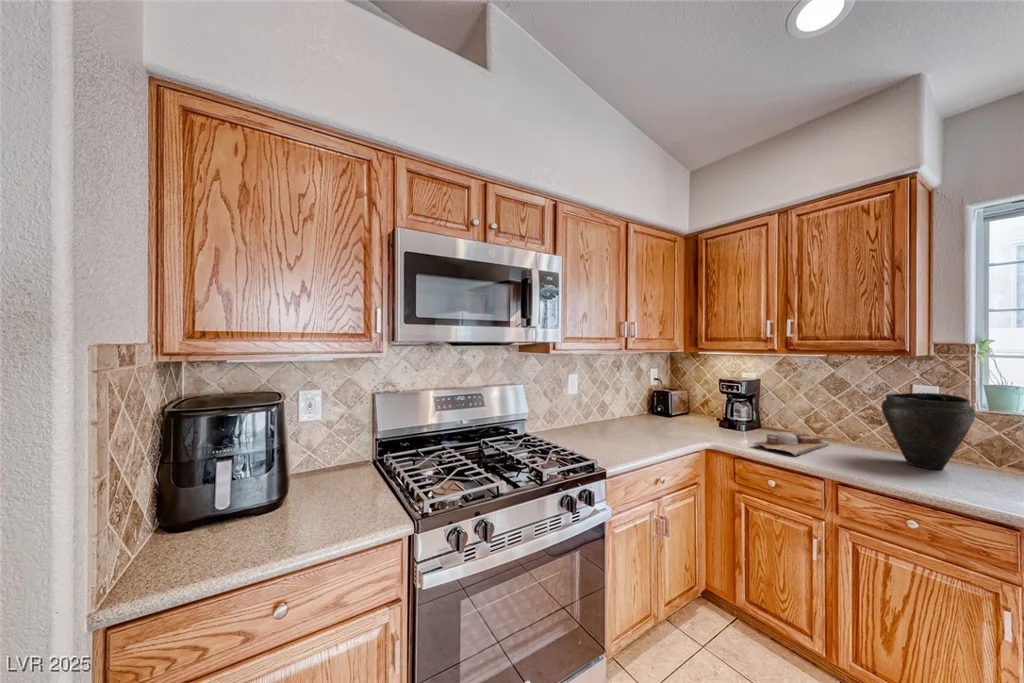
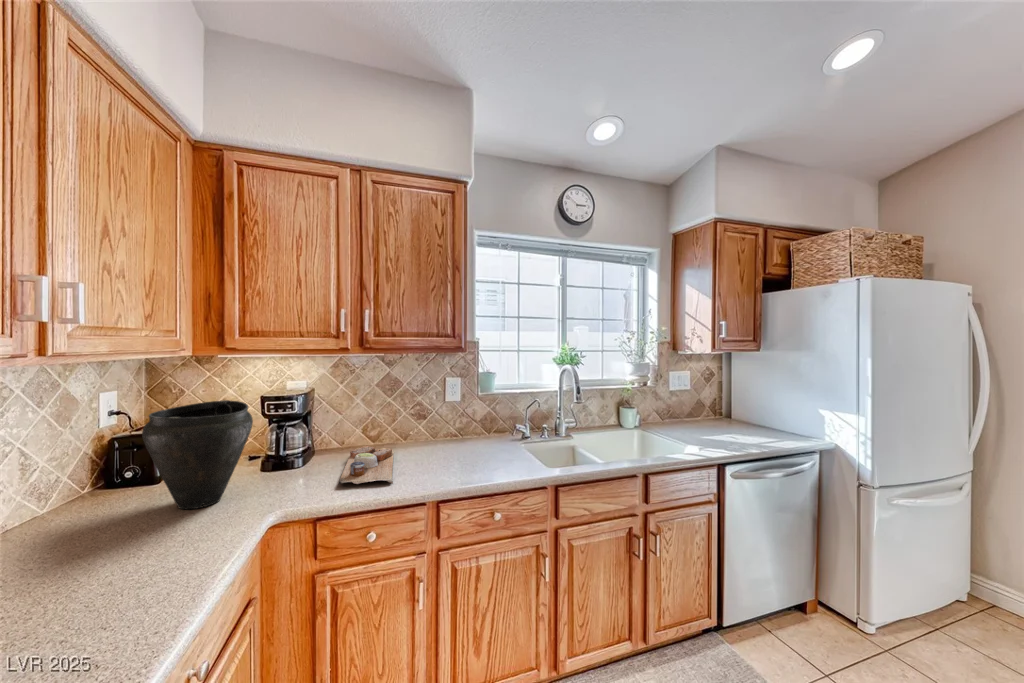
vase: present [881,393,975,469] -> present [142,400,253,509]

